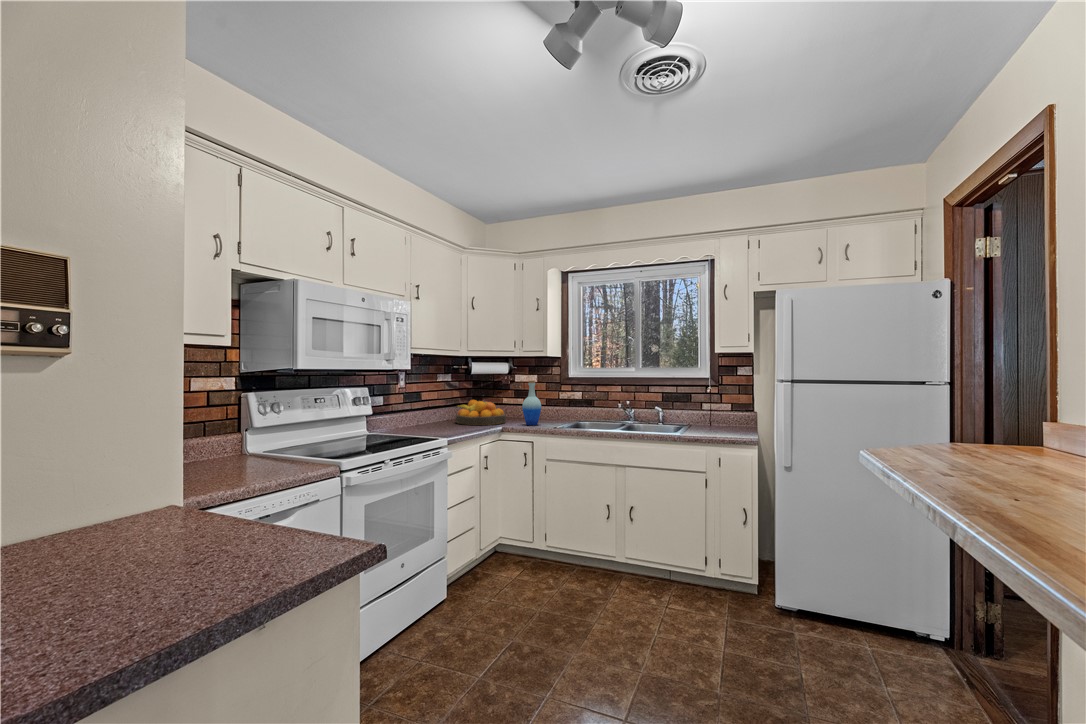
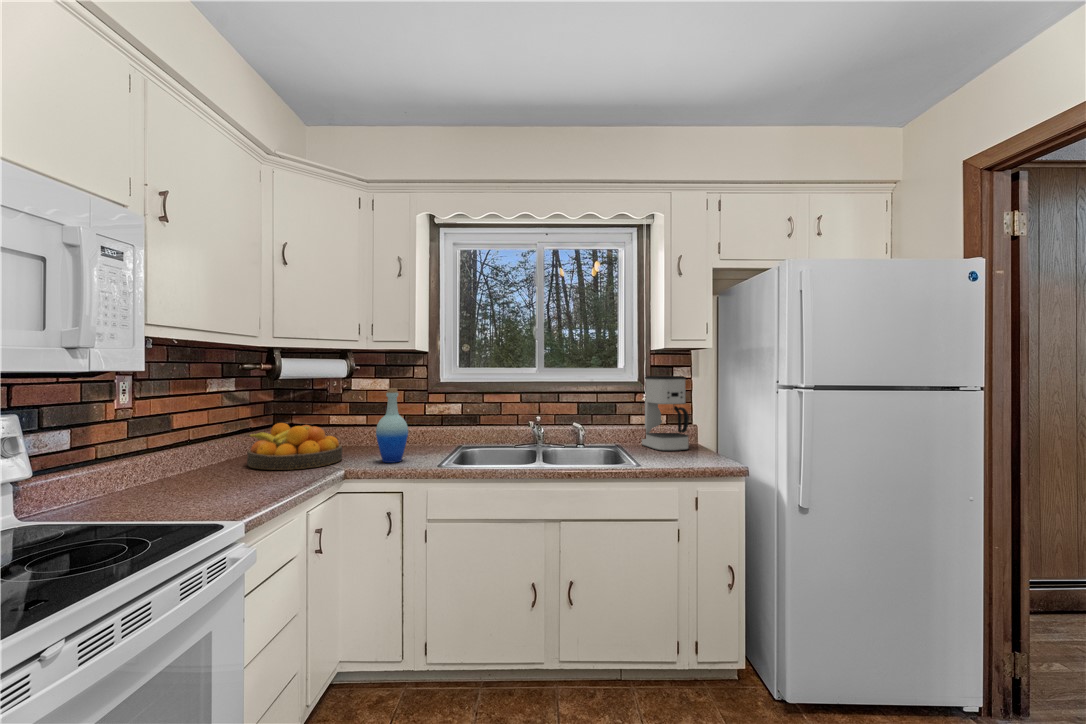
coffee maker: none [712,374,747,430] -> present [642,376,689,451]

